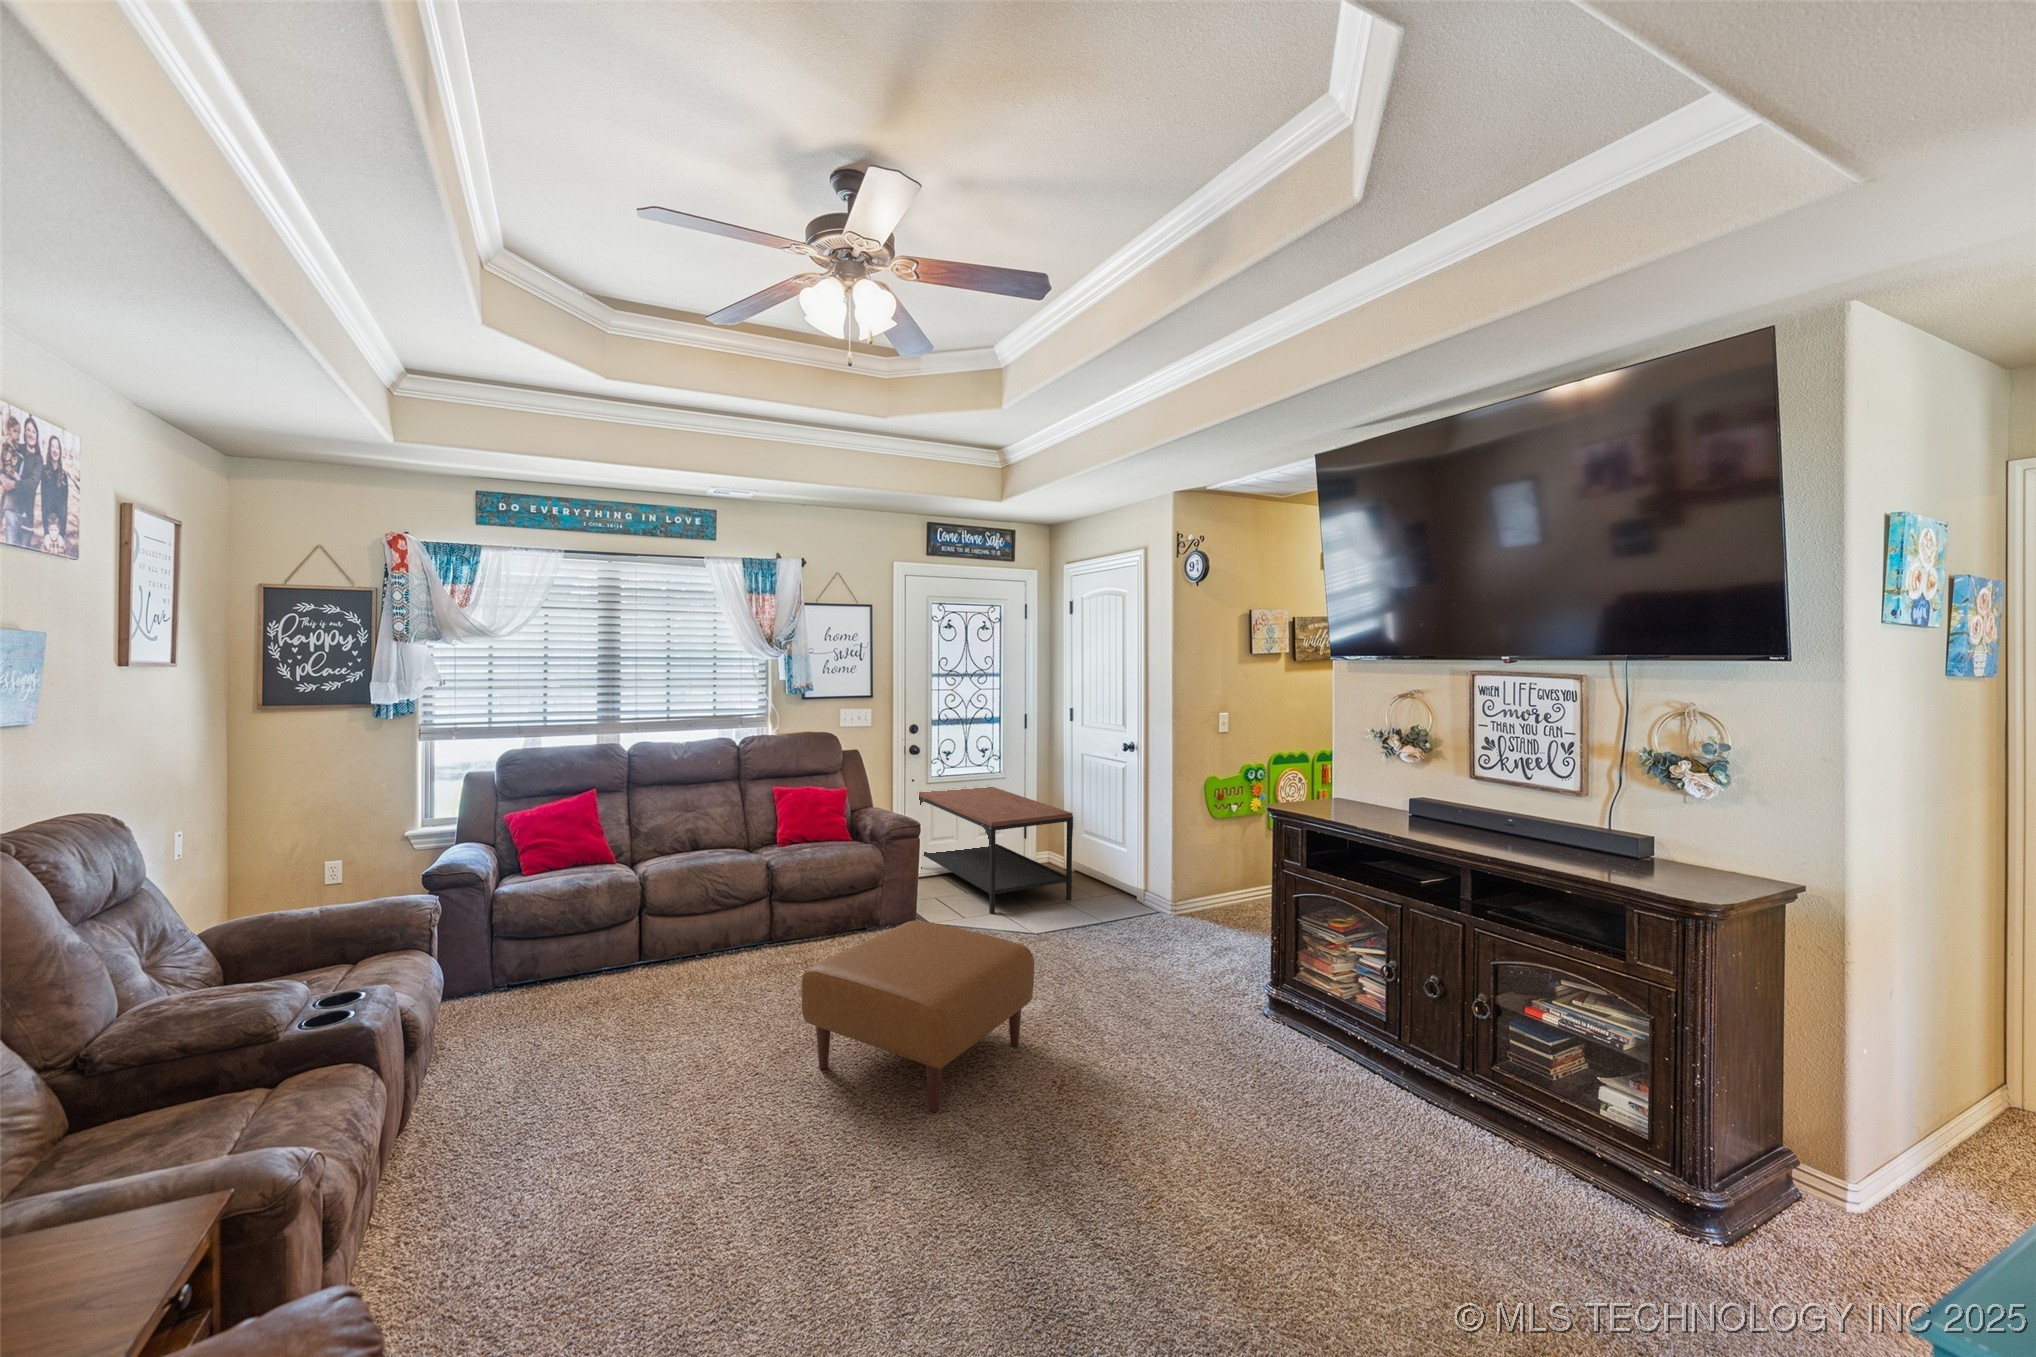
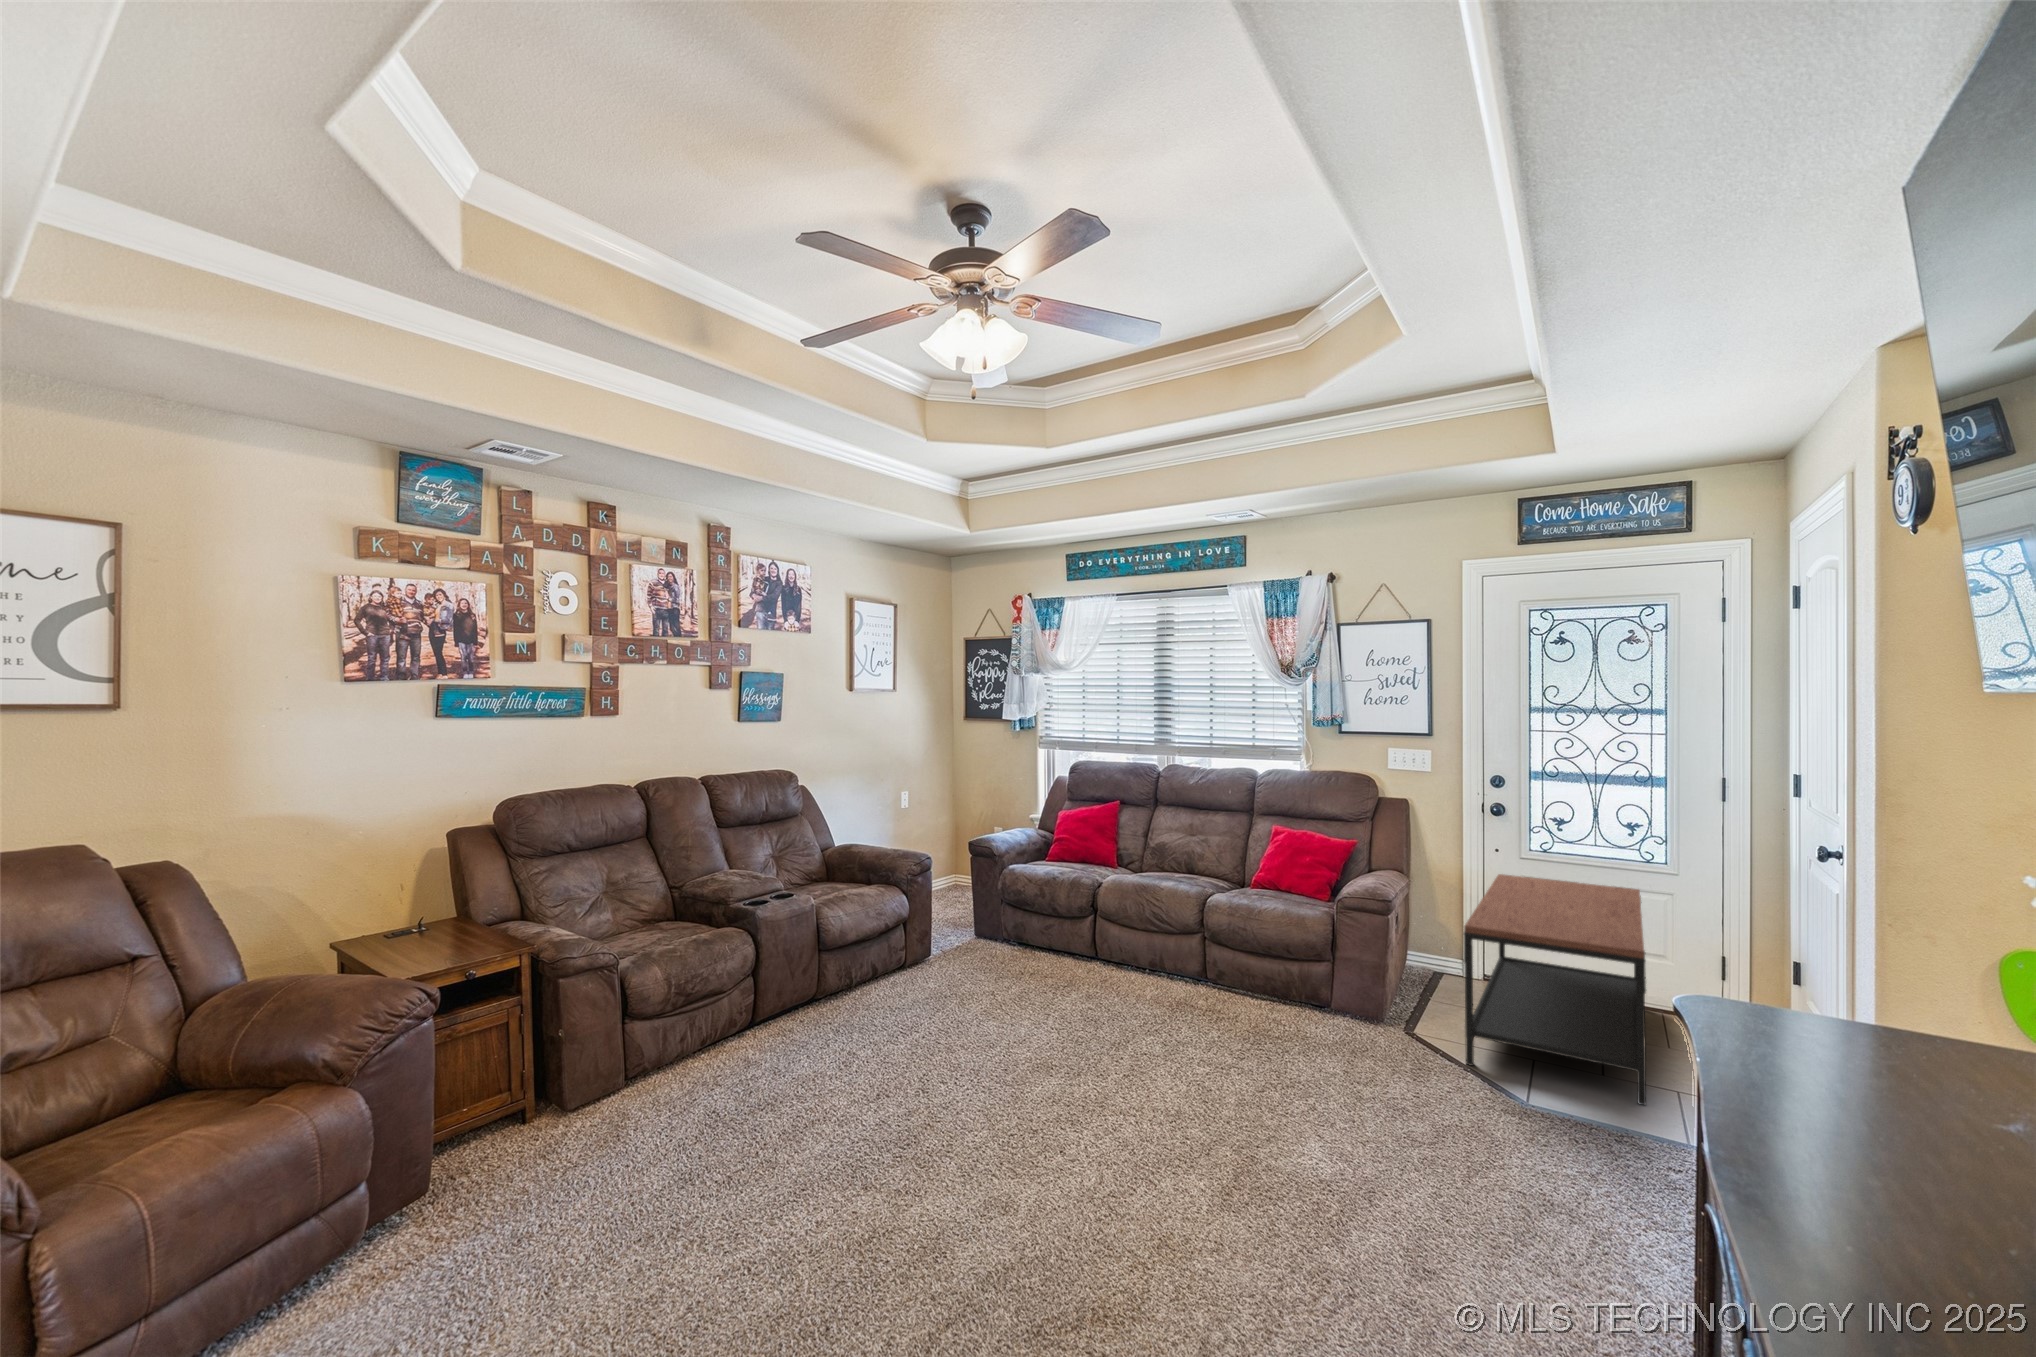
ottoman: present [802,921,1034,1112] -> none [959,982,1174,1181]

